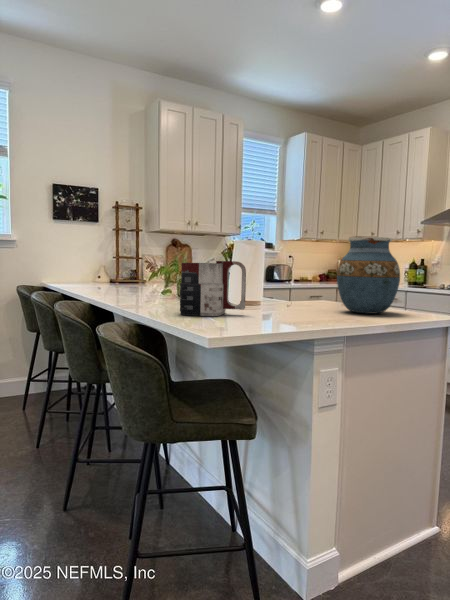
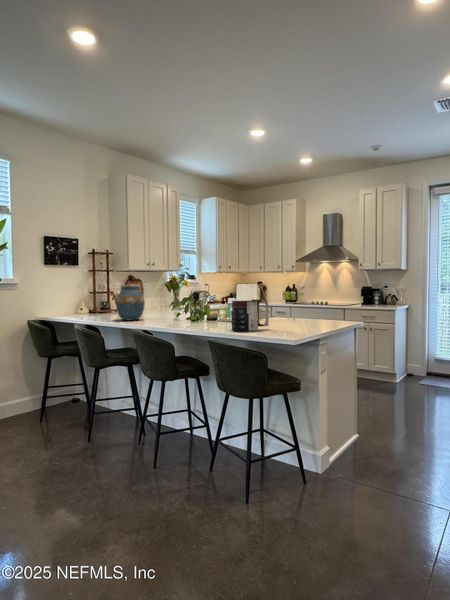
vase: present [337,236,400,314] -> present [115,285,145,320]

